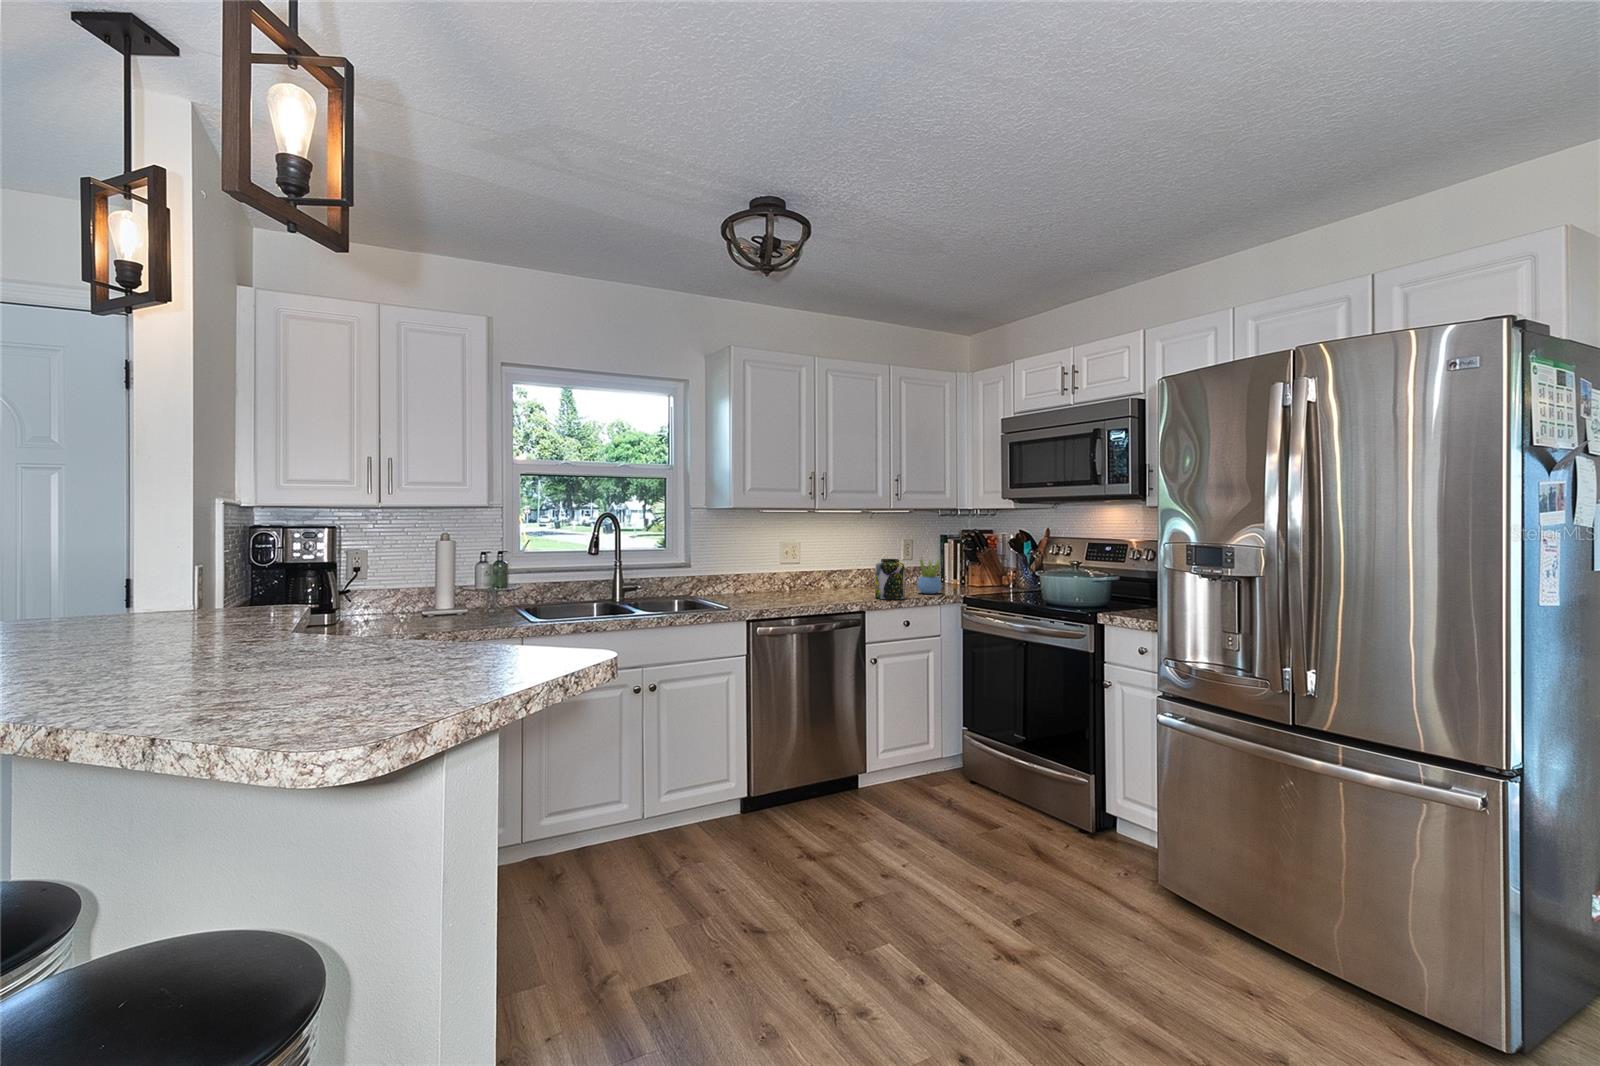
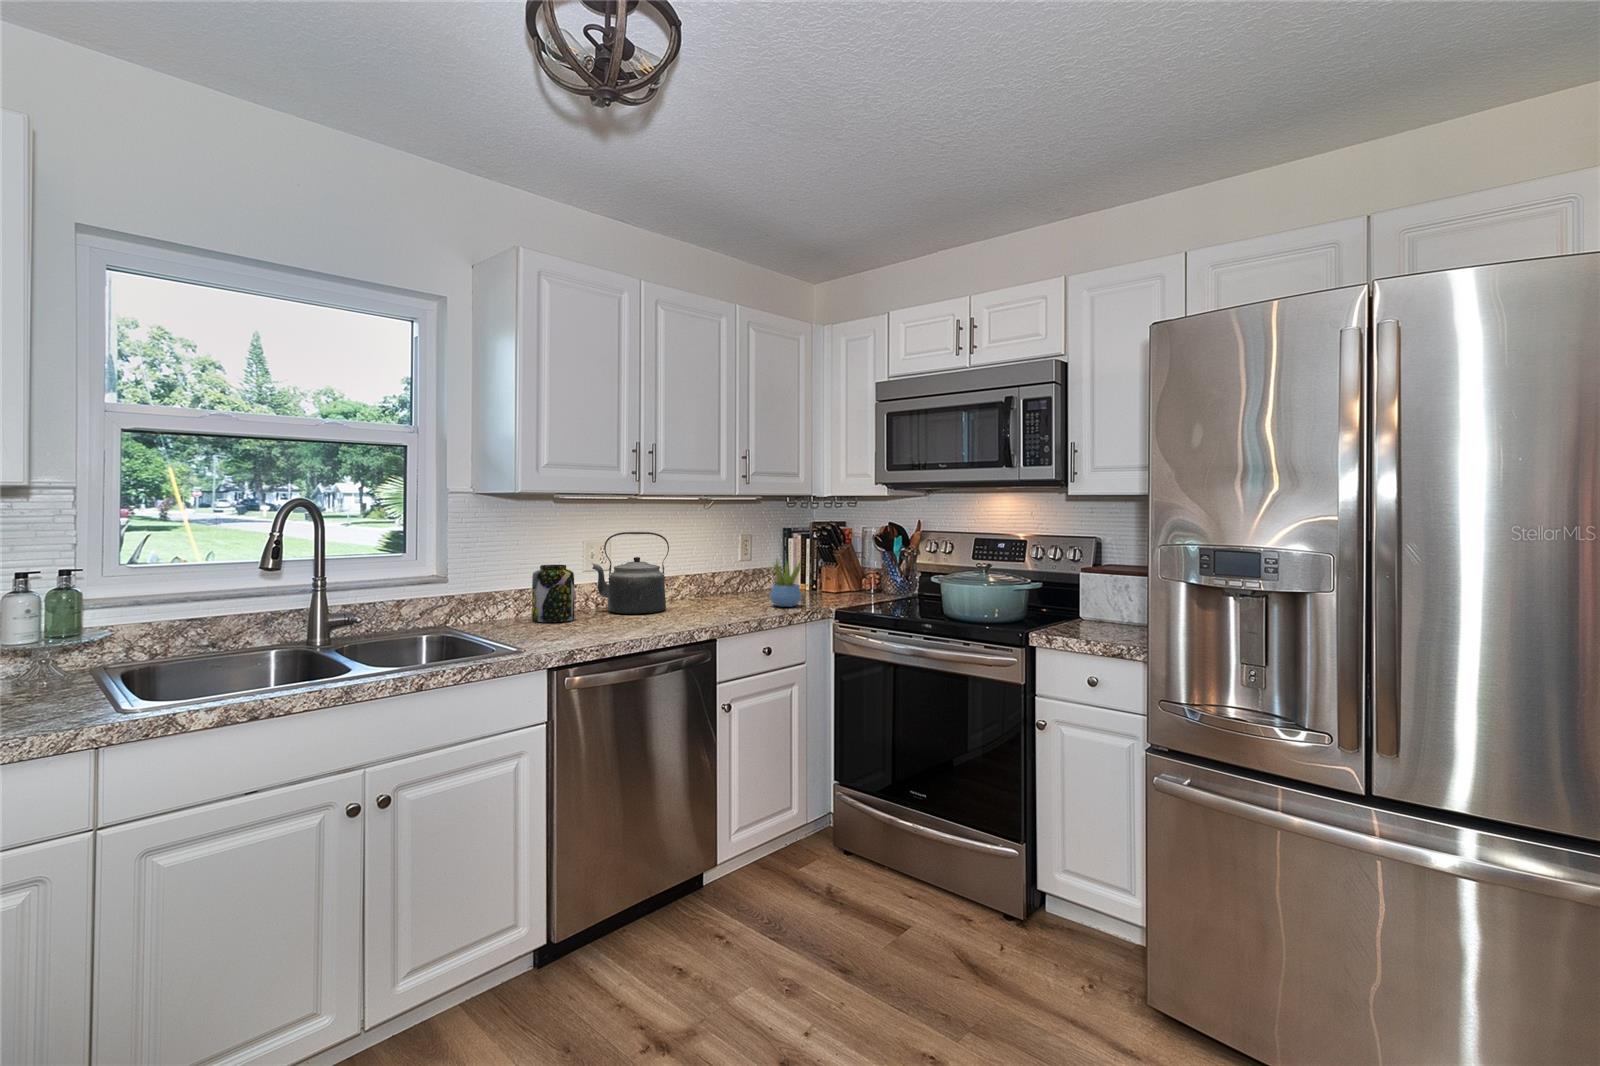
kettle: none [787,536,841,594] -> present [592,532,669,614]
jar: present [875,559,905,599] -> present [532,565,574,622]

